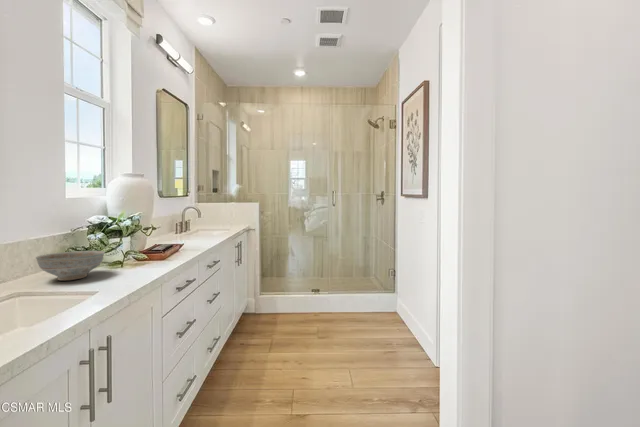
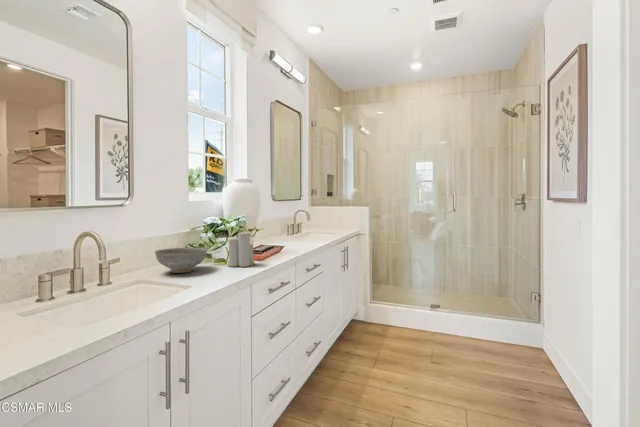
candle: none [128,228,159,269] -> present [228,232,255,267]

